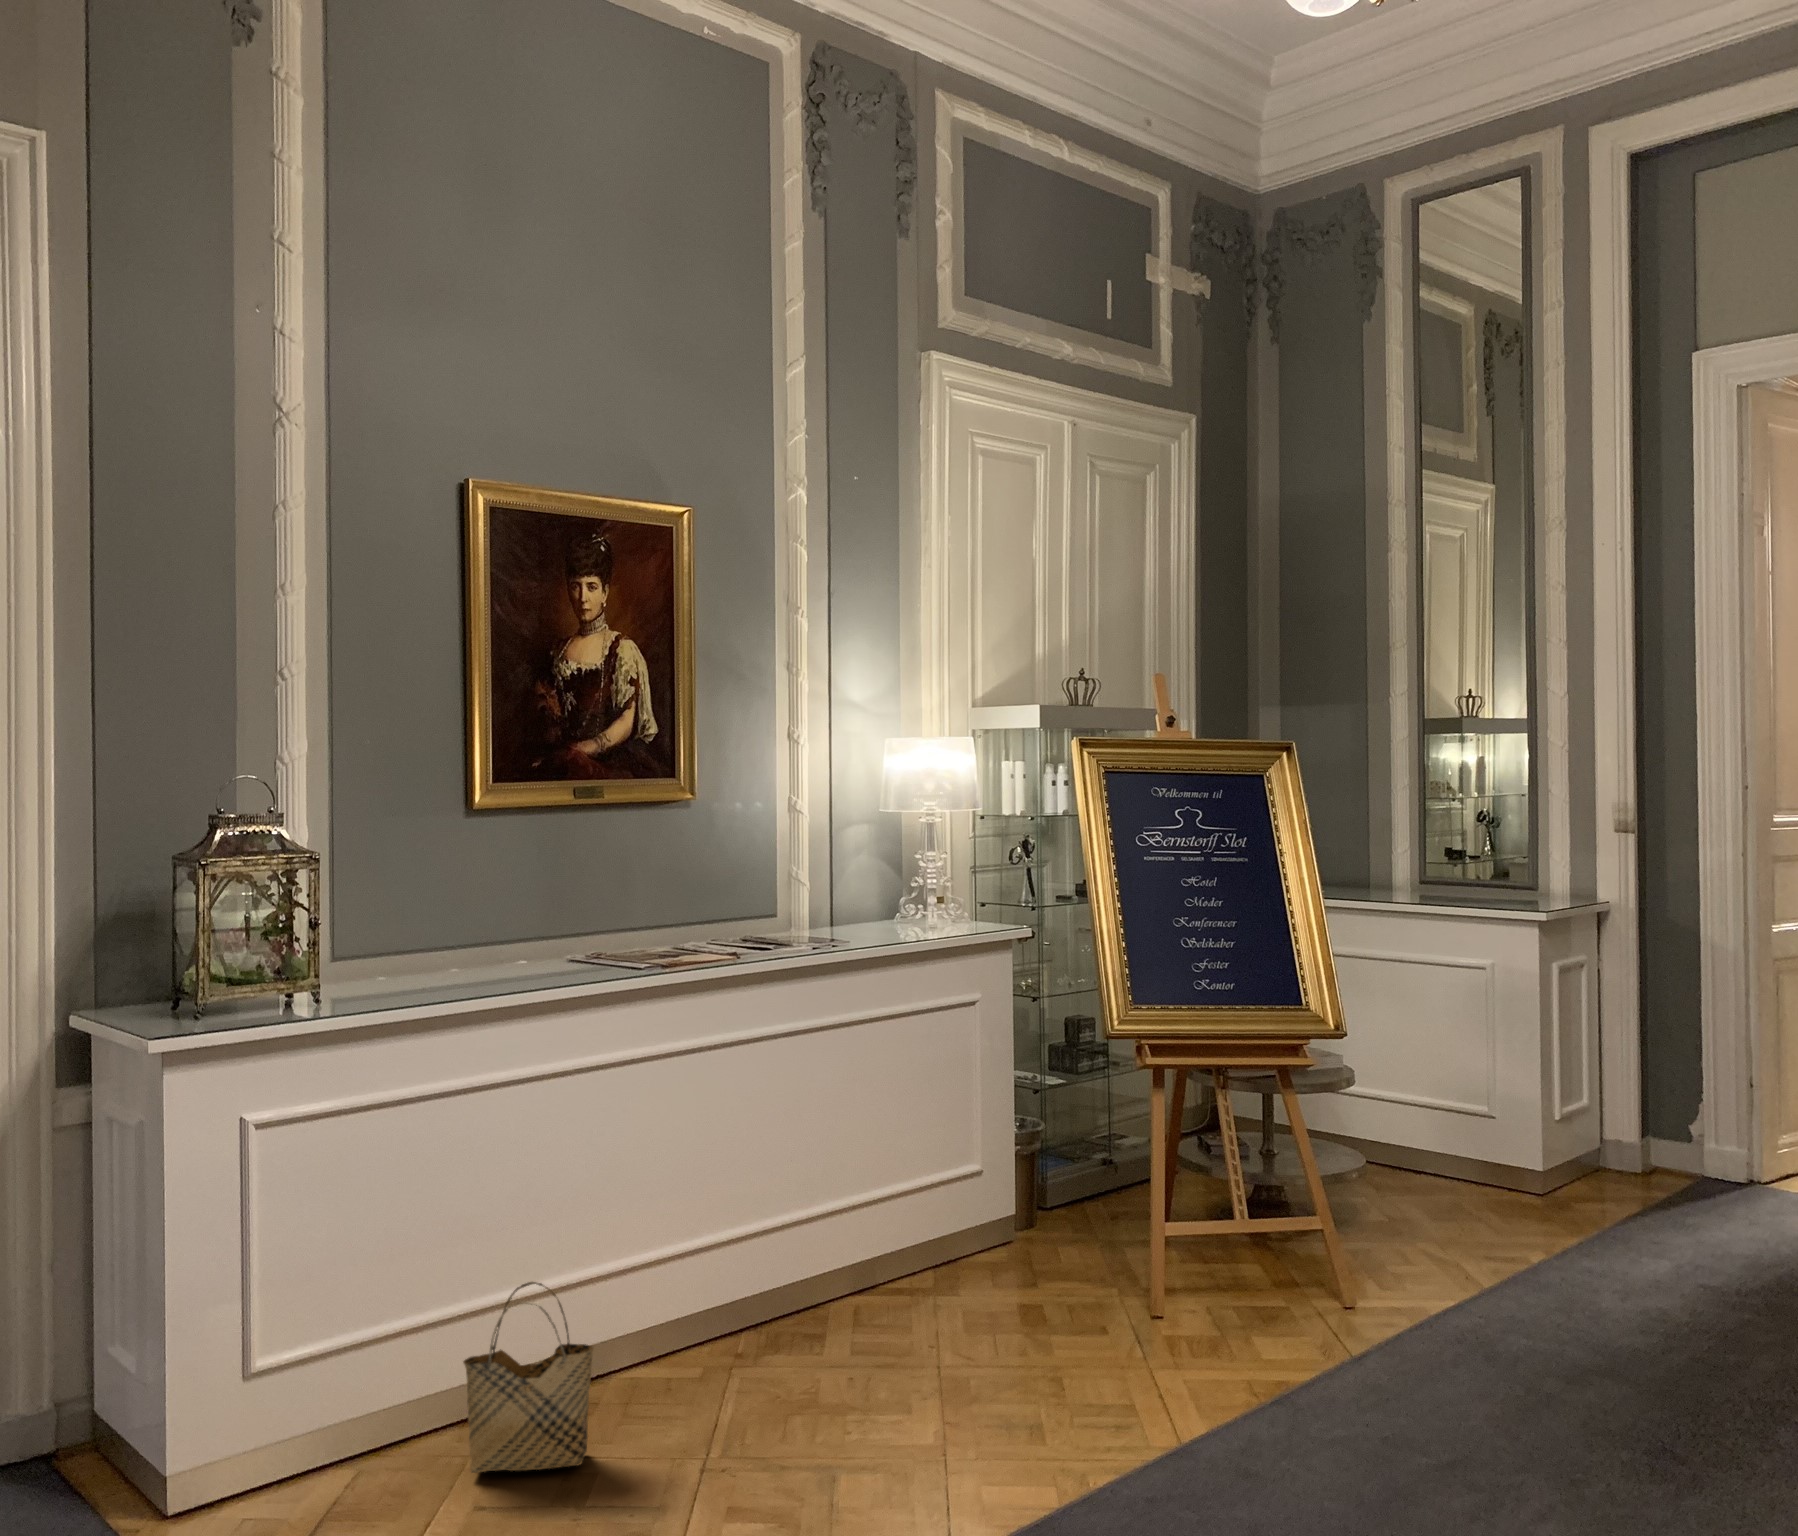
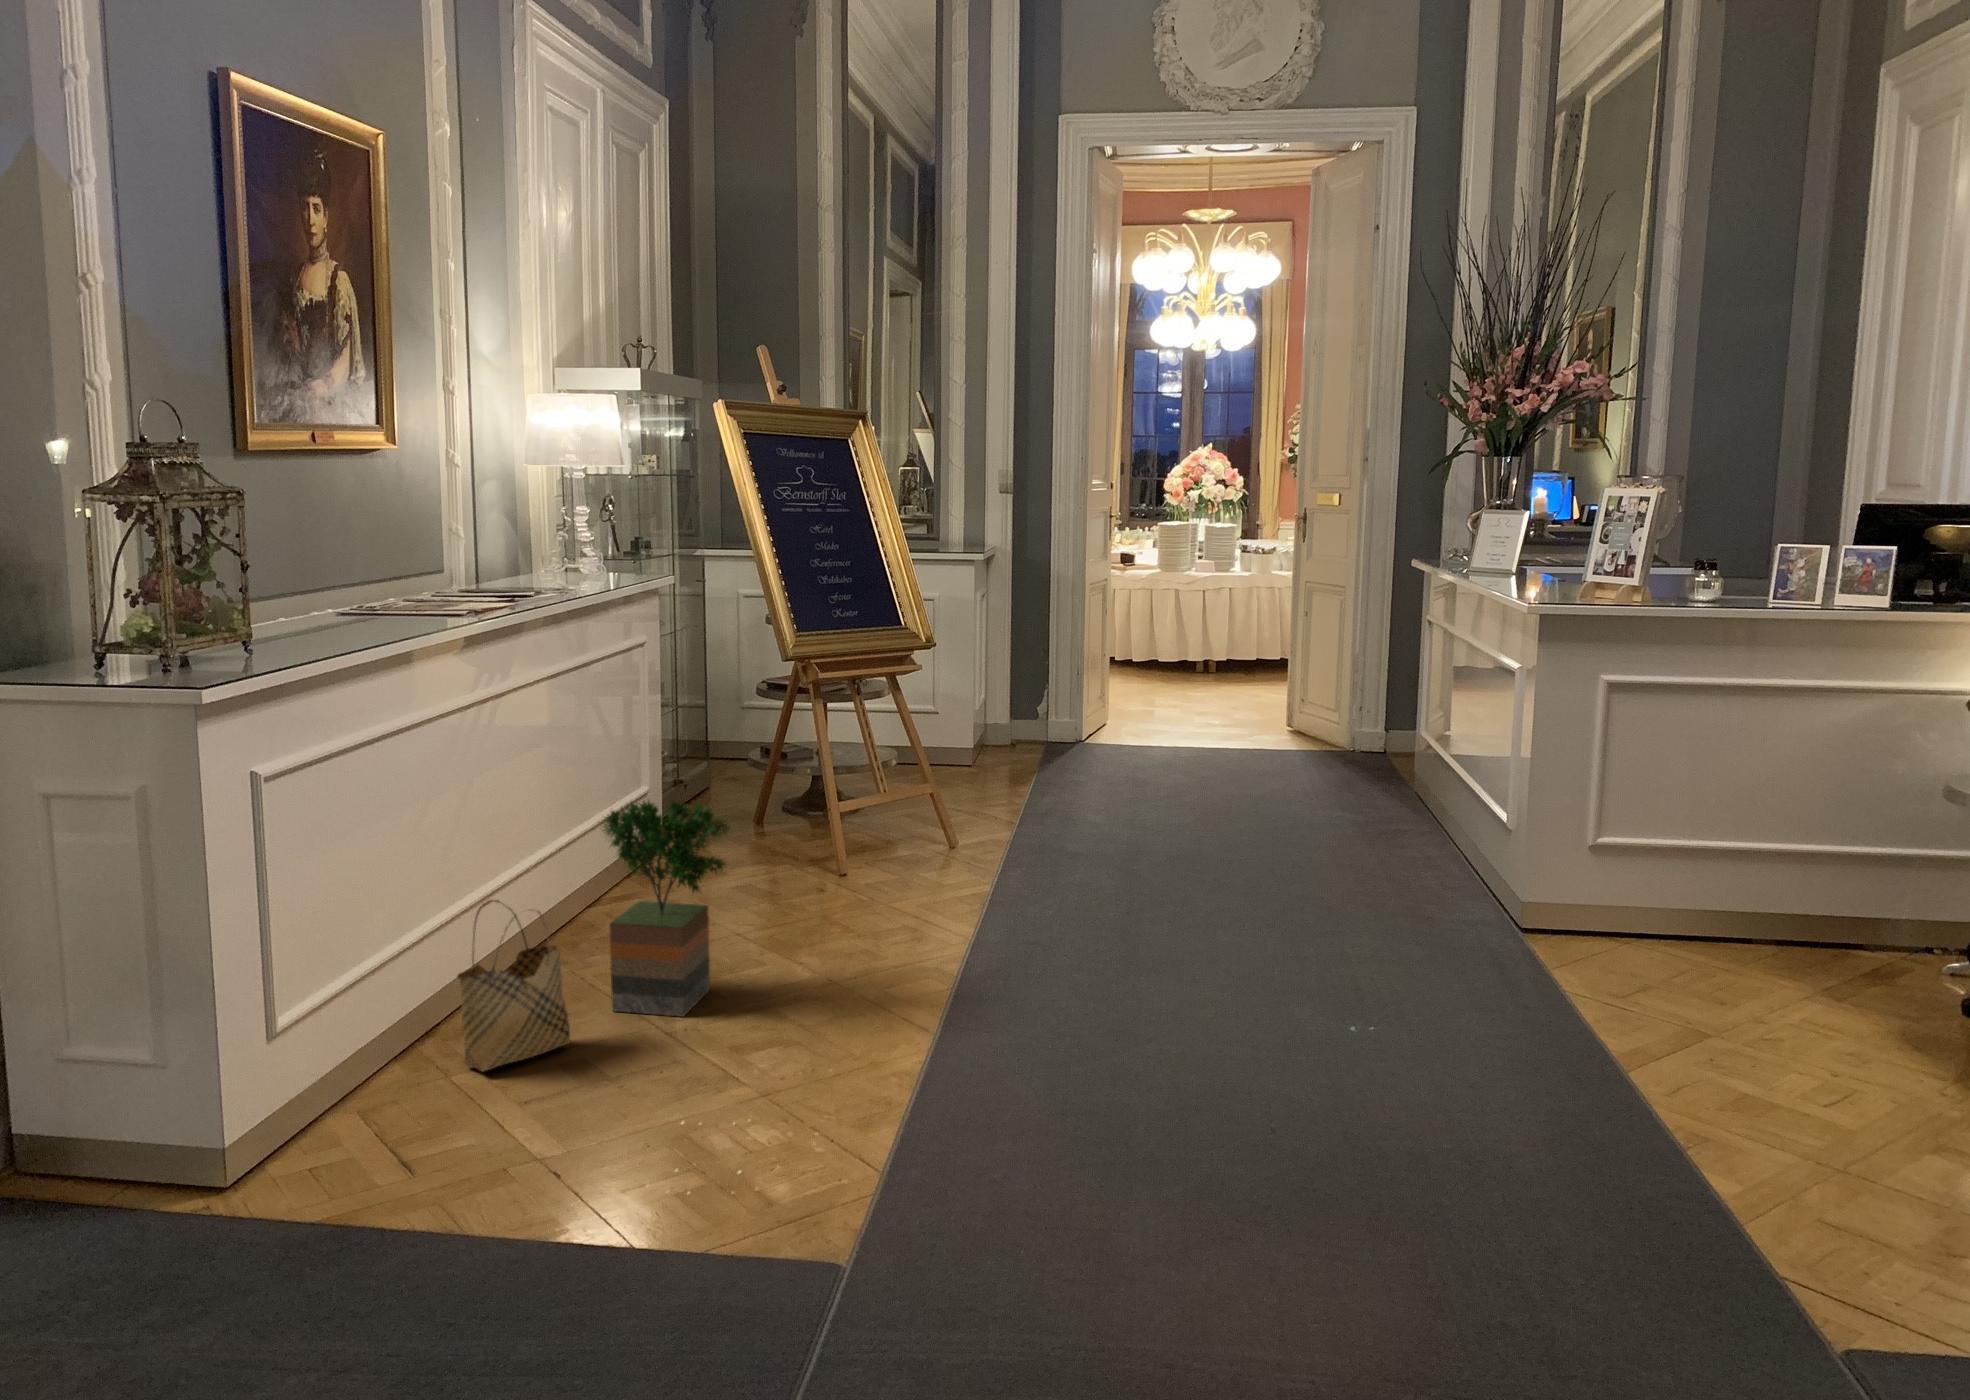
potted tree: none [659,1193,832,1468] -> present [603,801,730,1017]

